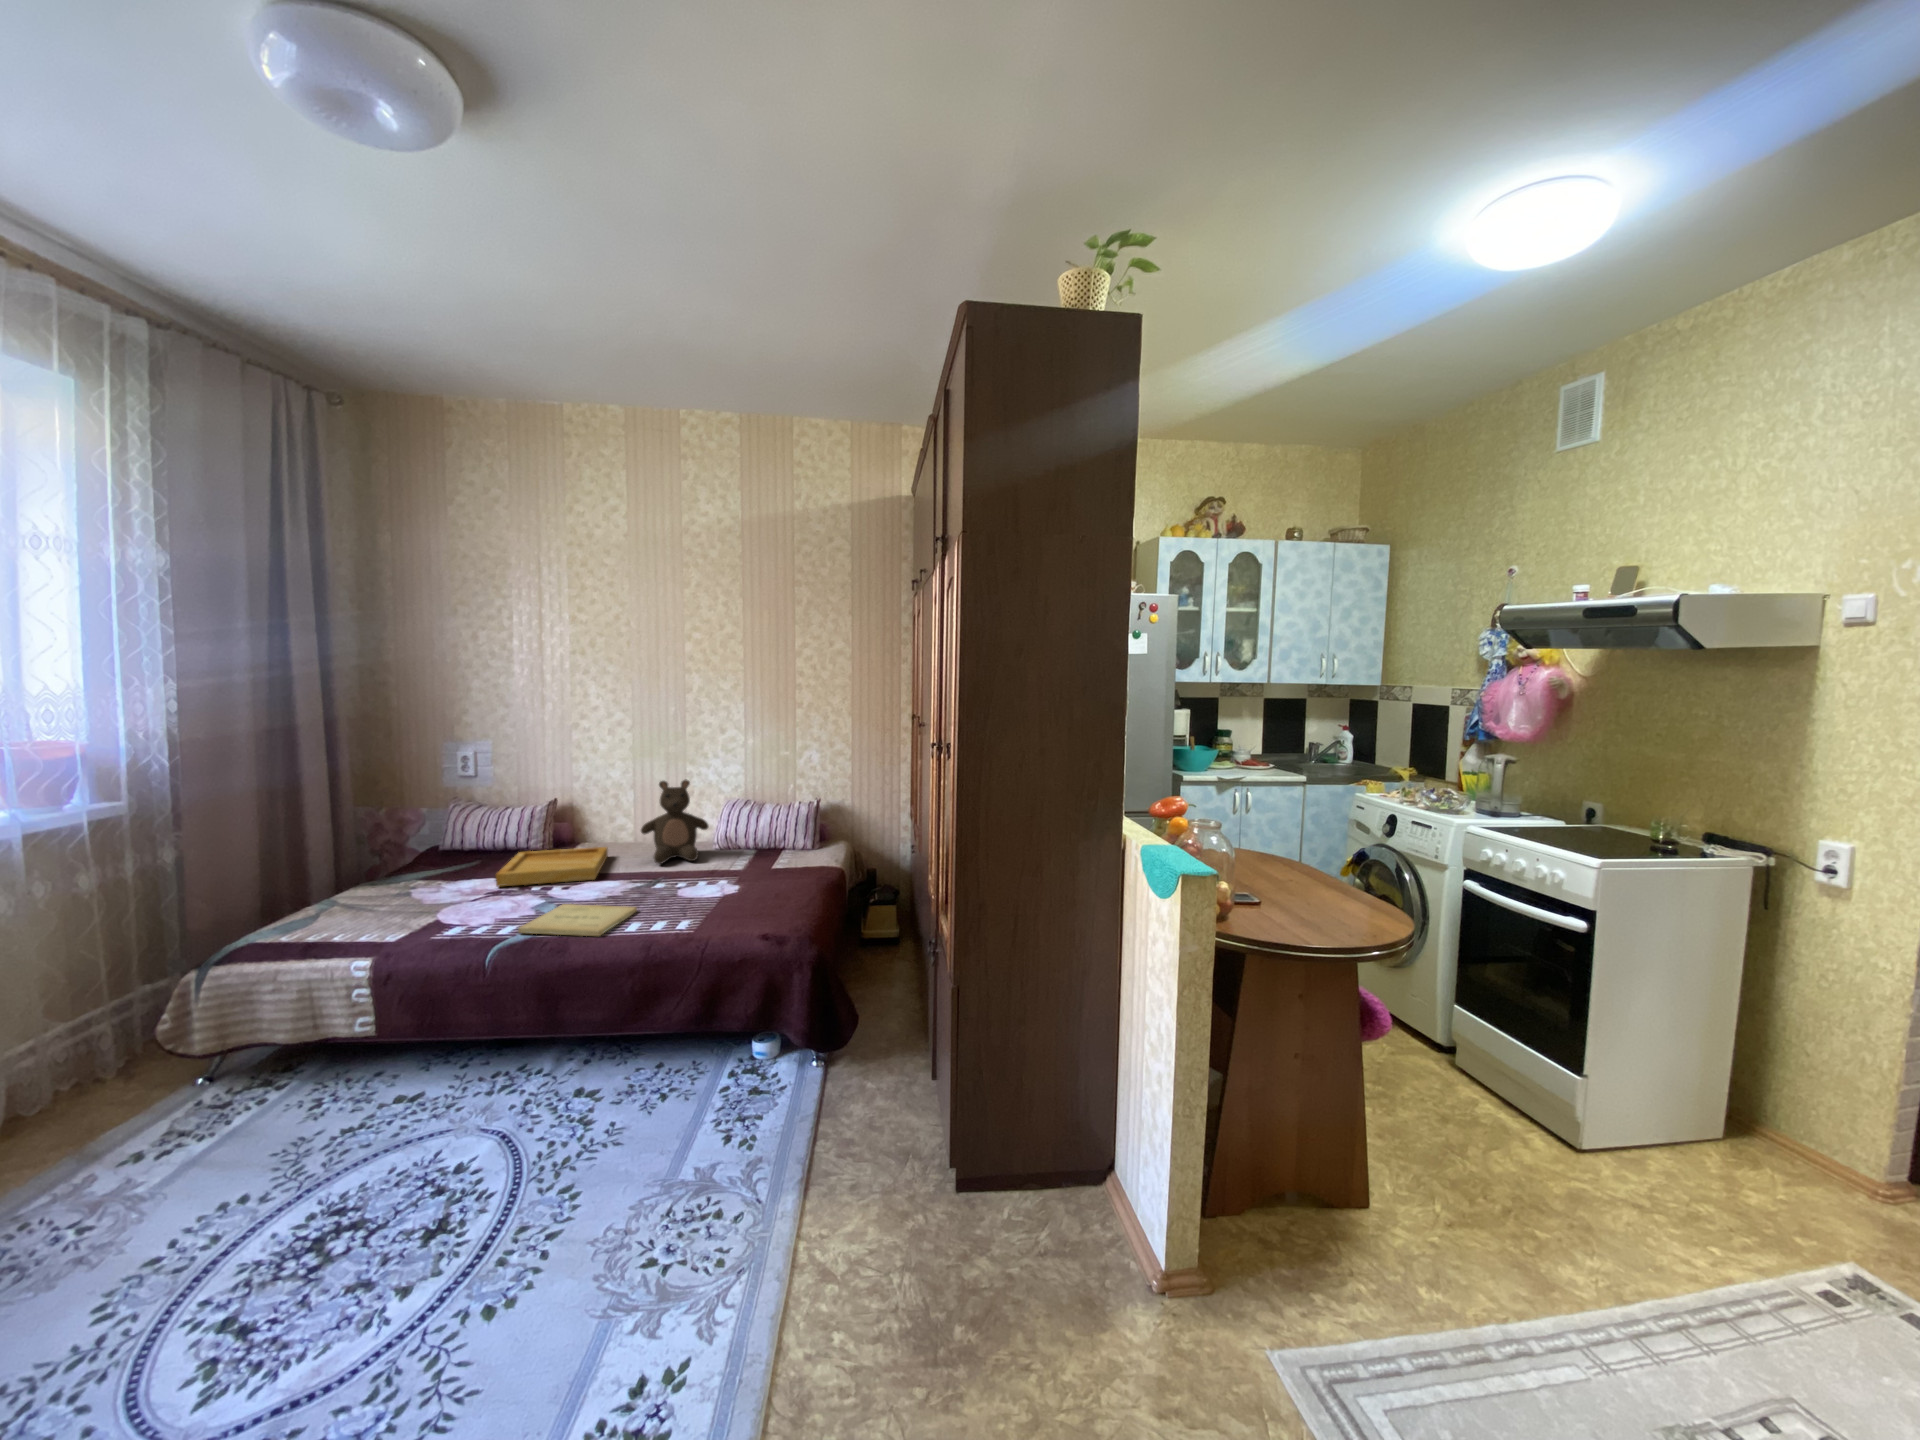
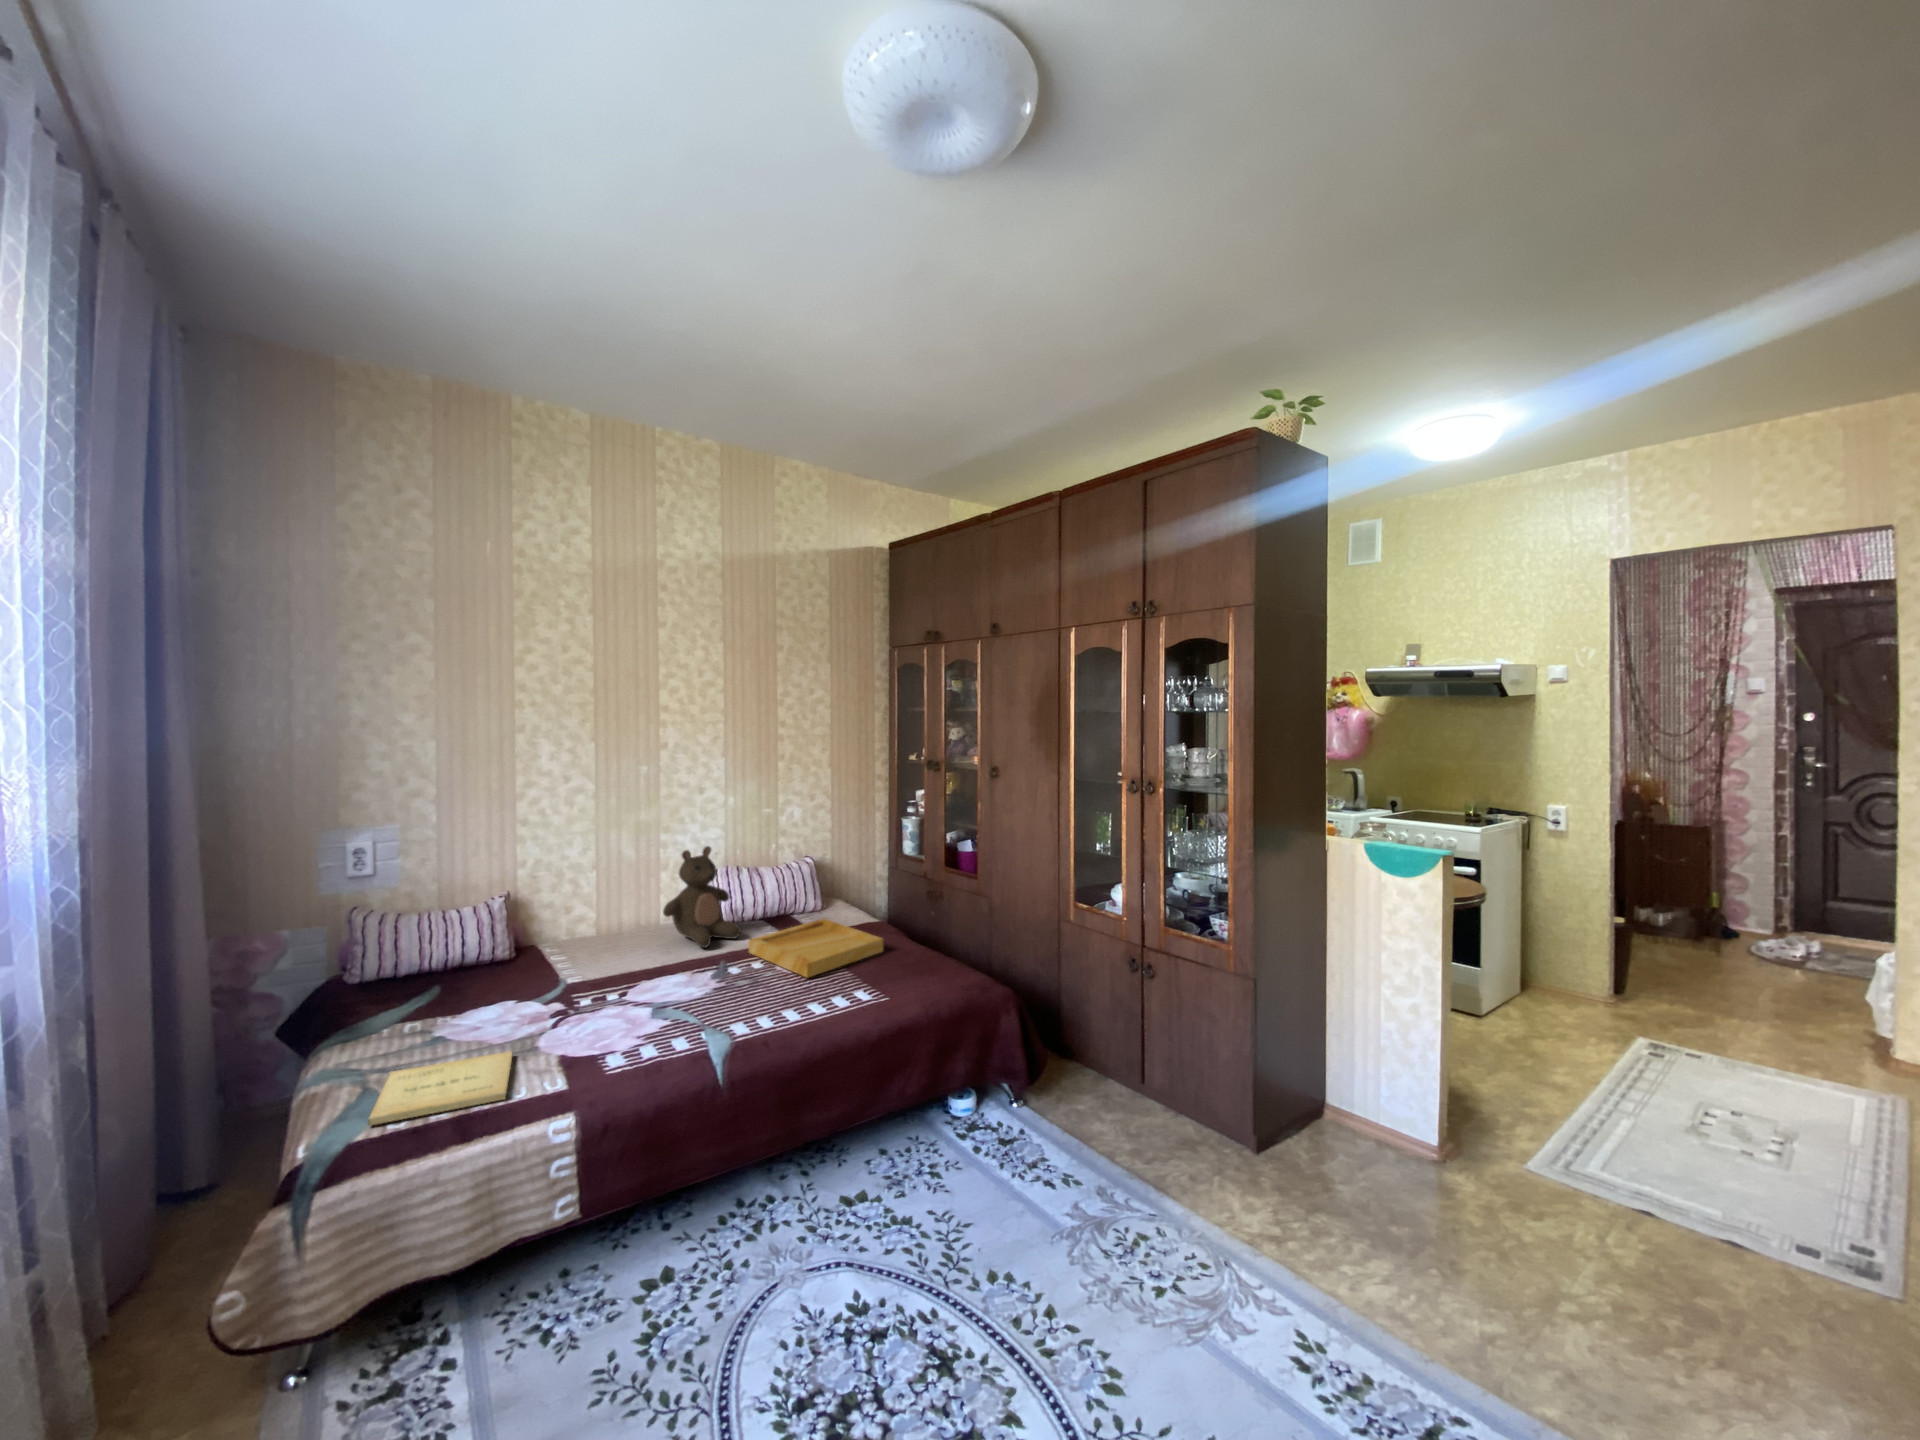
tray: present [496,847,608,887] -> present [749,919,883,978]
book: present [518,904,637,936] -> present [368,1051,513,1125]

